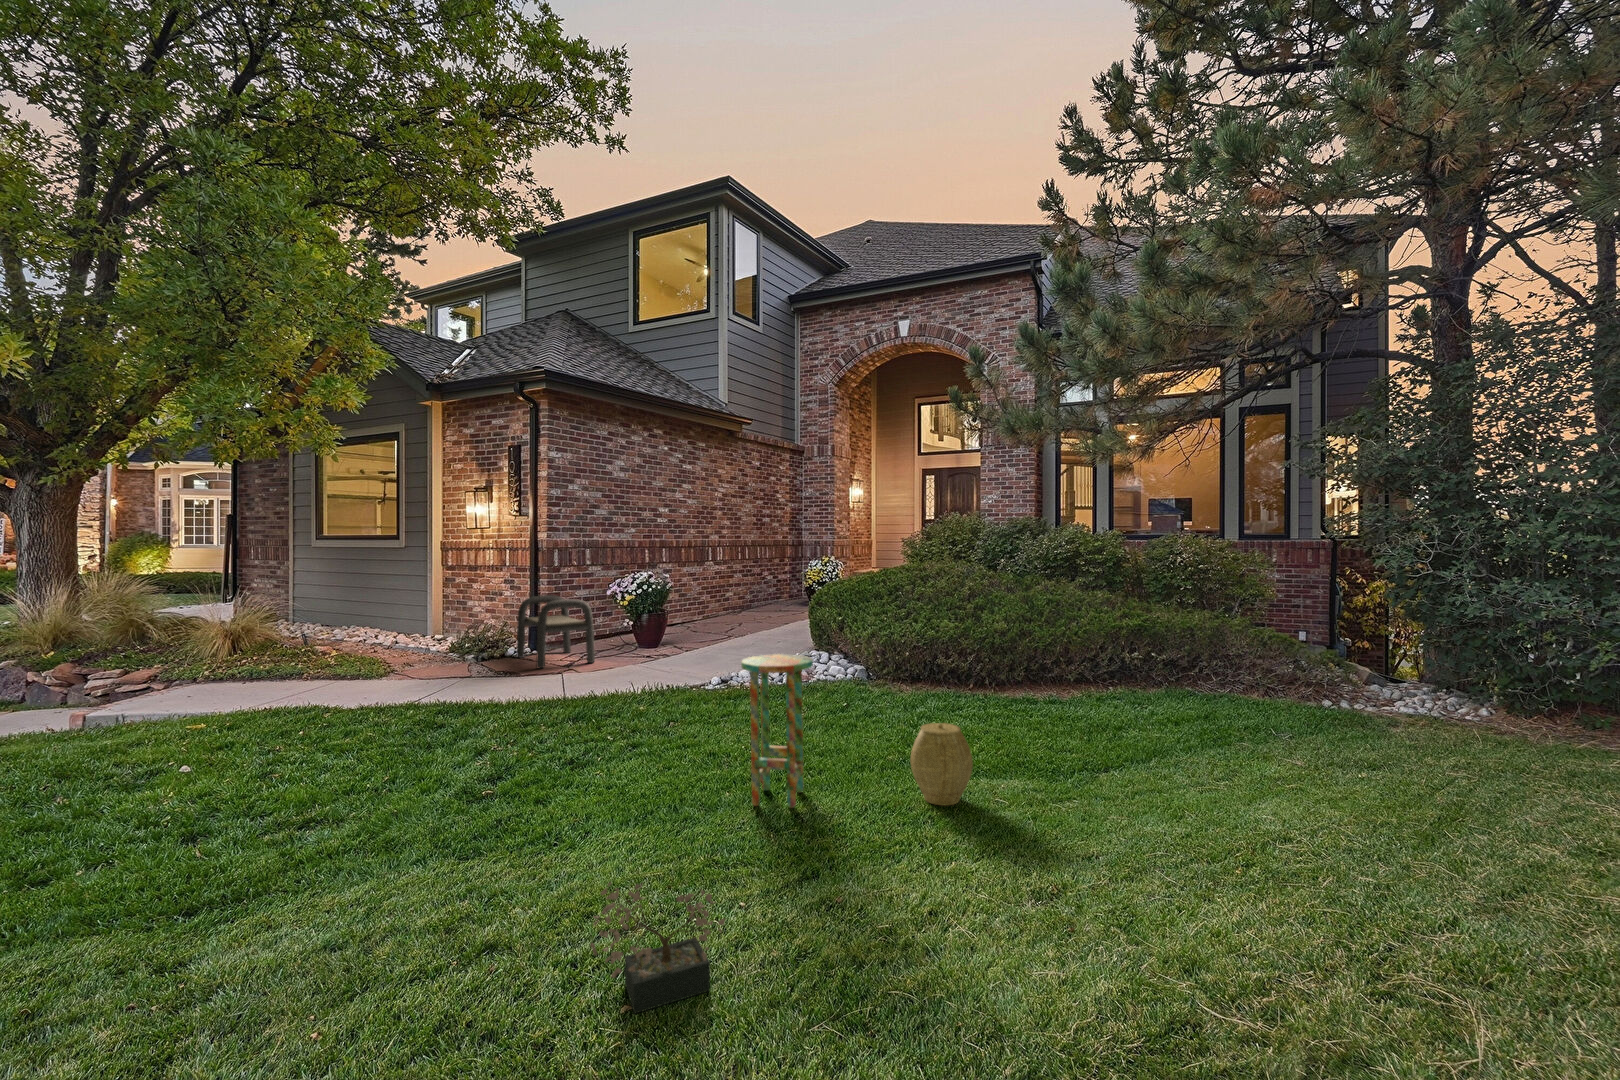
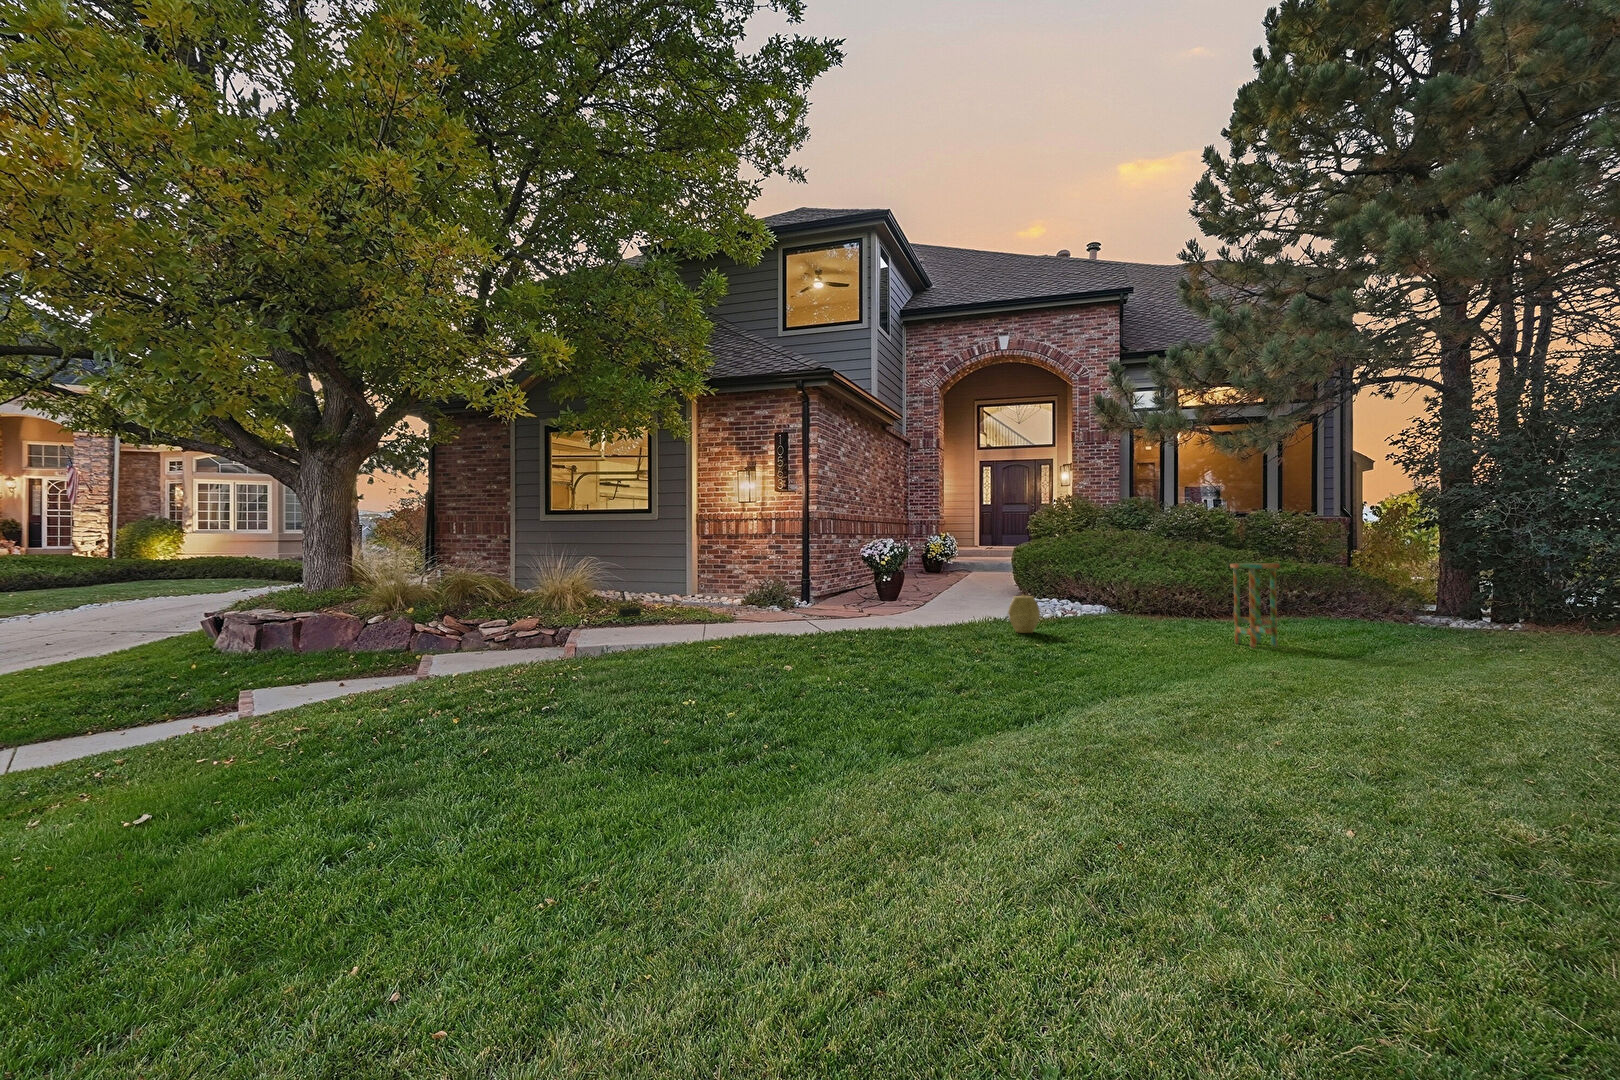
bench: present [516,595,595,669] -> none [801,557,880,611]
woven basket: present [911,723,973,805] -> present [1008,595,1040,633]
decorative plant: present [591,882,725,1013] -> present [613,591,641,616]

